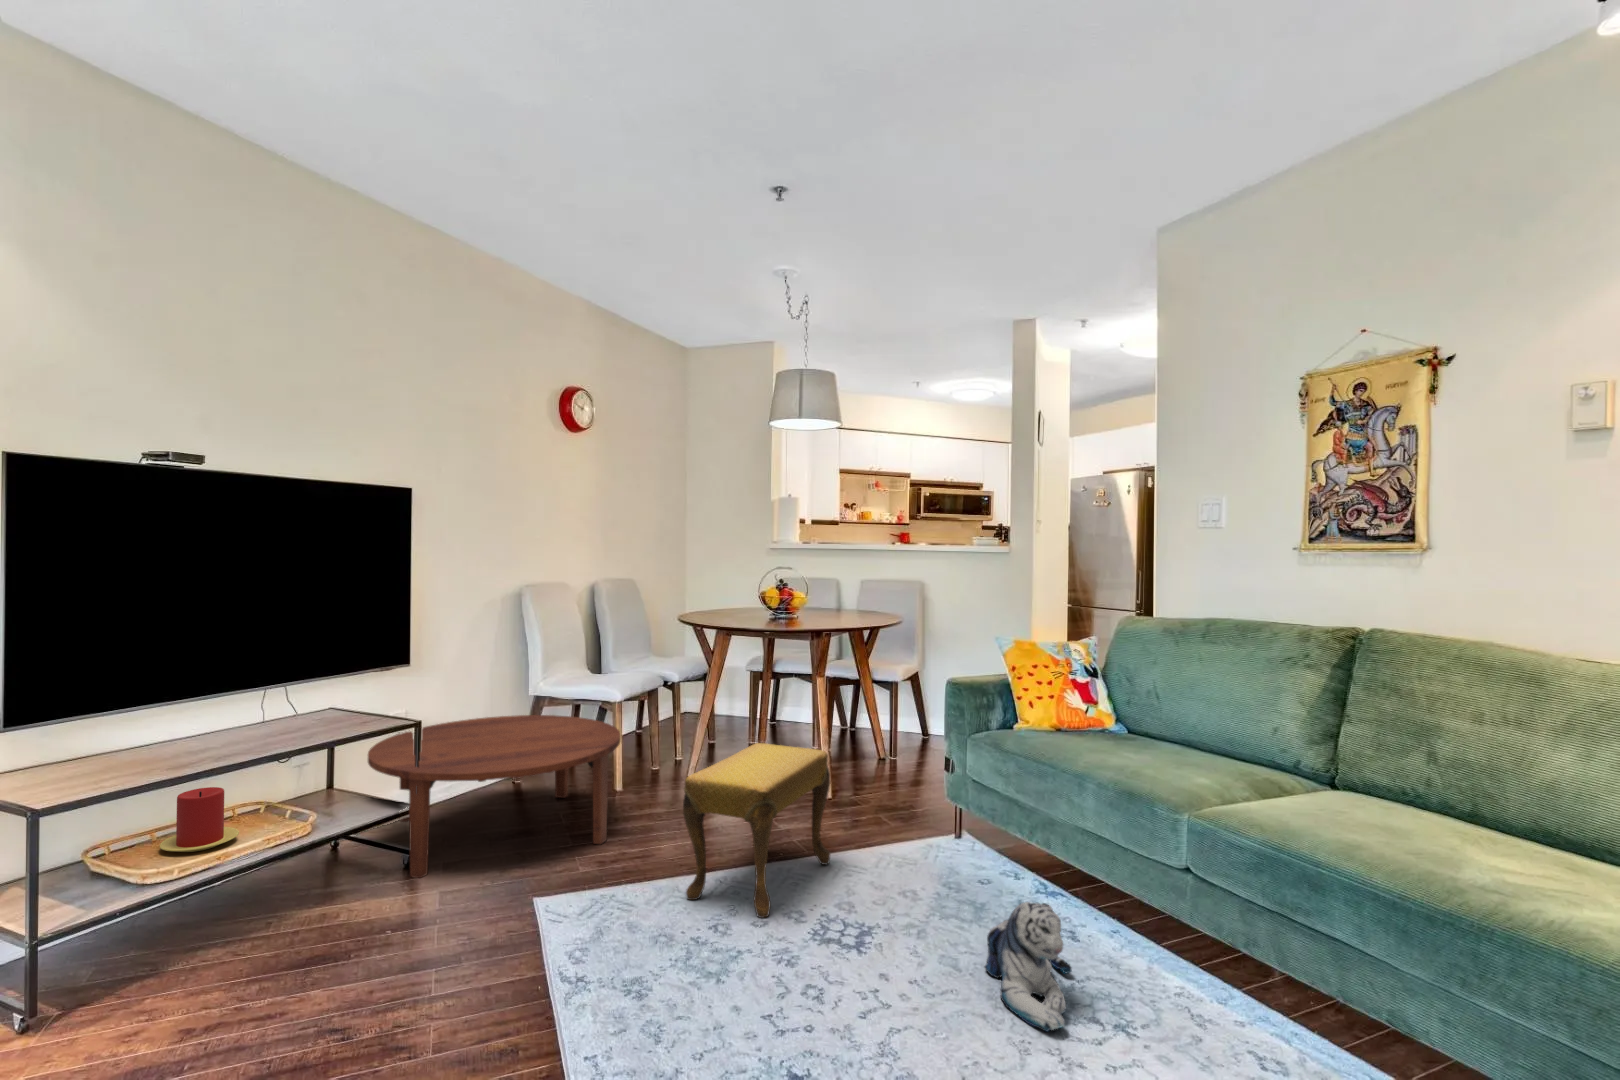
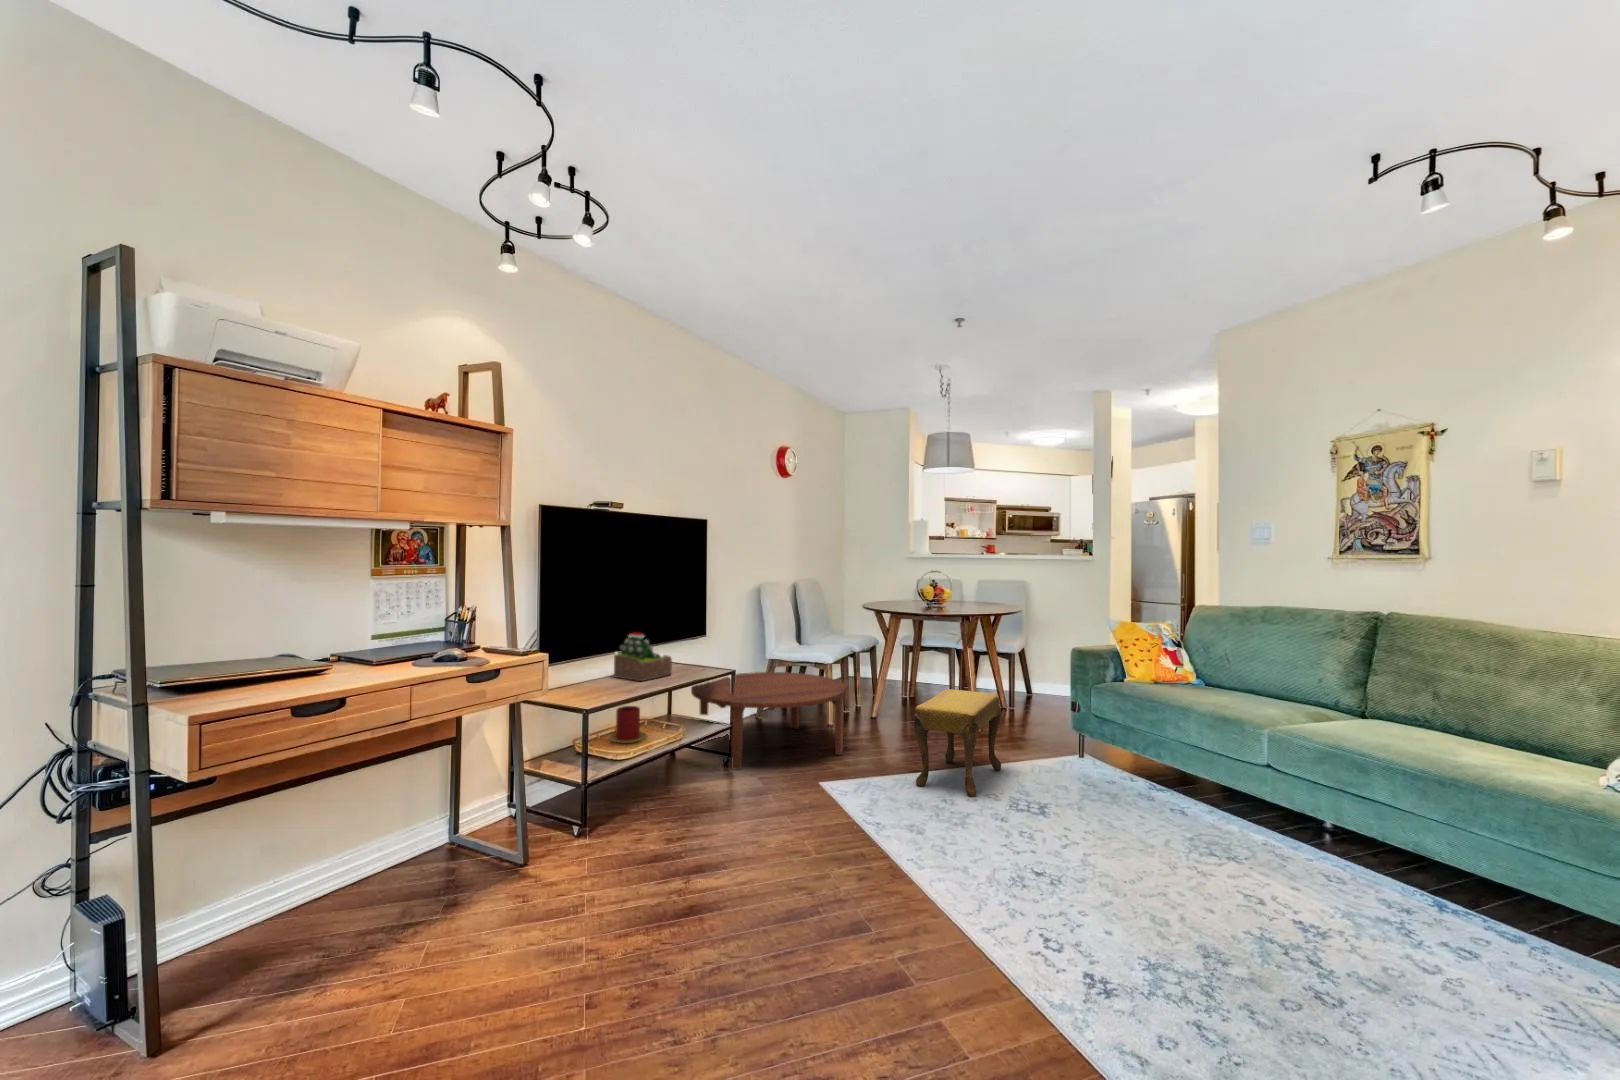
succulent plant: none [197,665,308,747] -> present [614,632,672,681]
plush toy: present [985,902,1072,1032] -> none [1130,782,1194,857]

